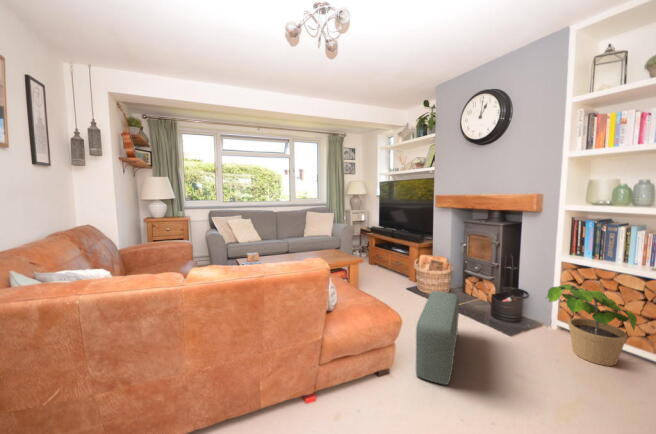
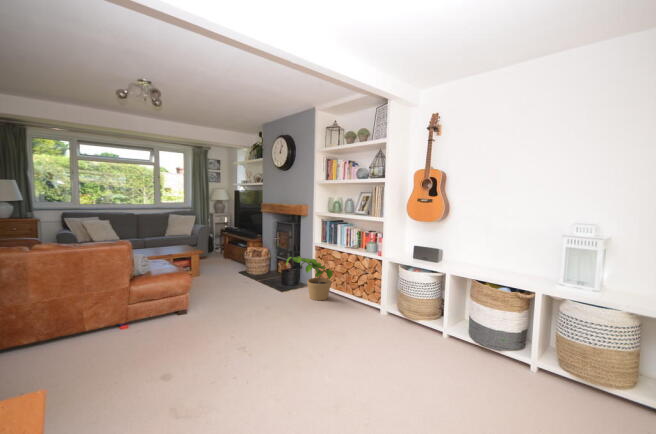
pouf: present [416,291,459,385] -> none [203,266,249,314]

